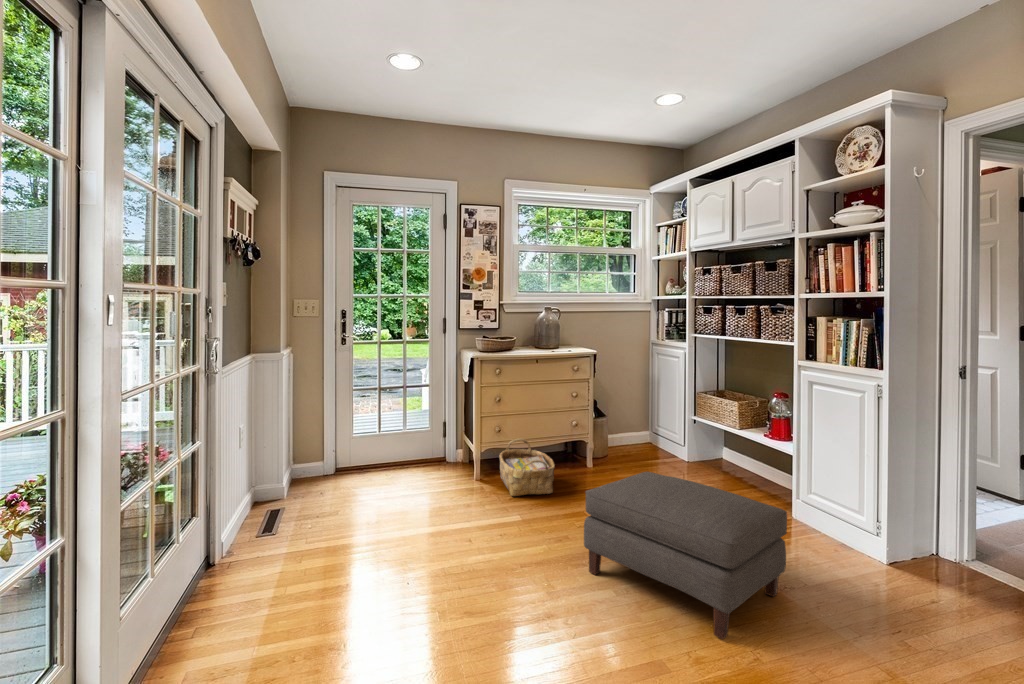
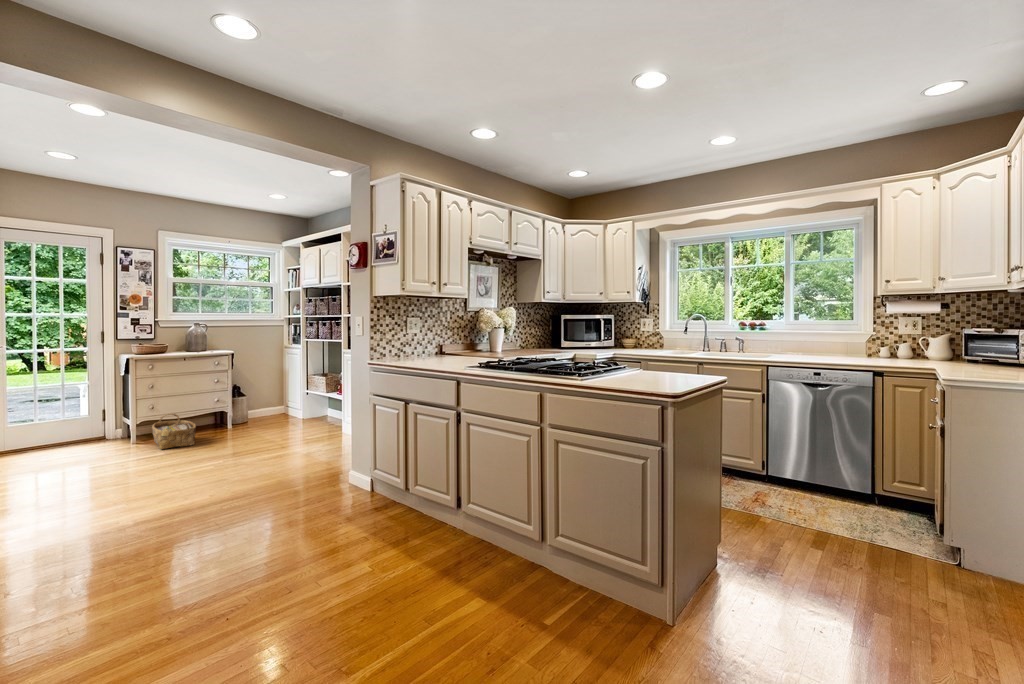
ottoman: present [584,472,787,639] -> none [199,415,308,478]

